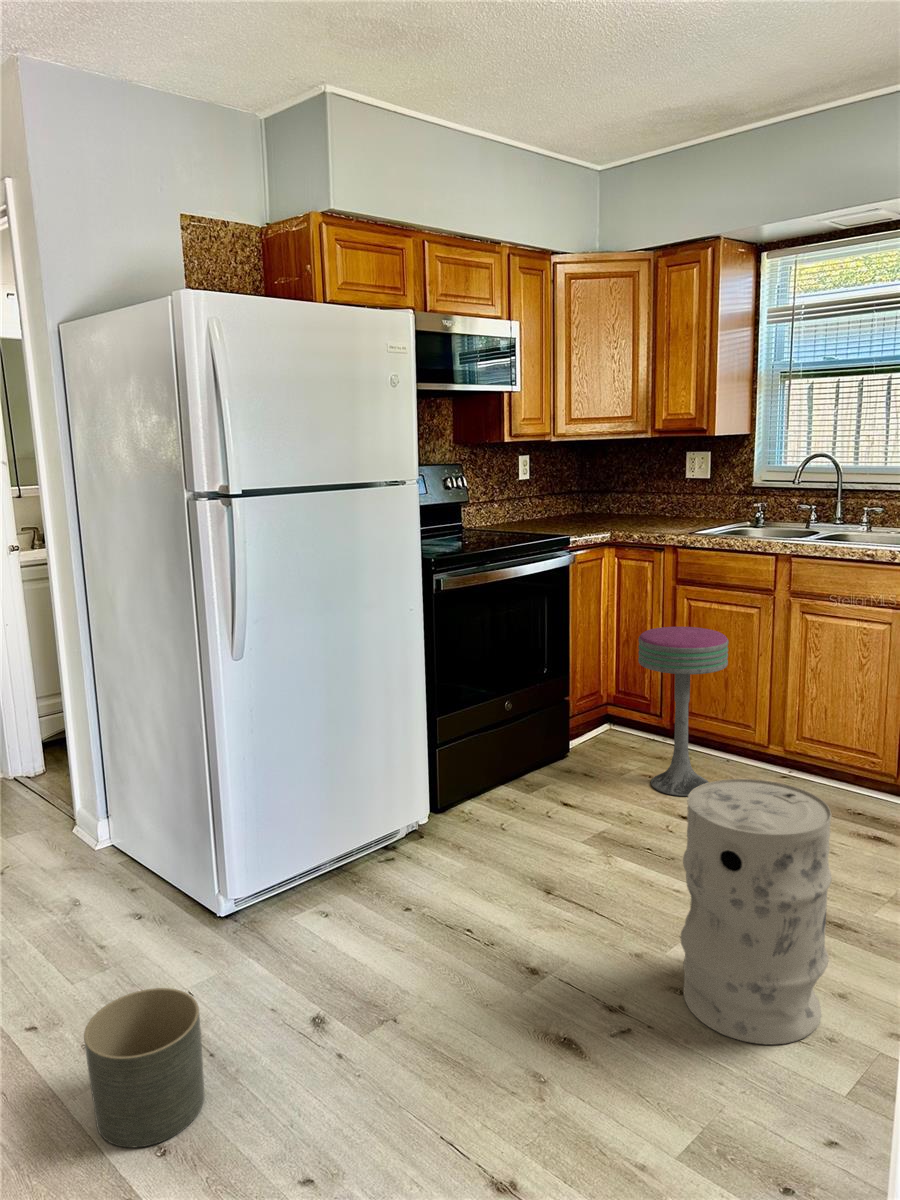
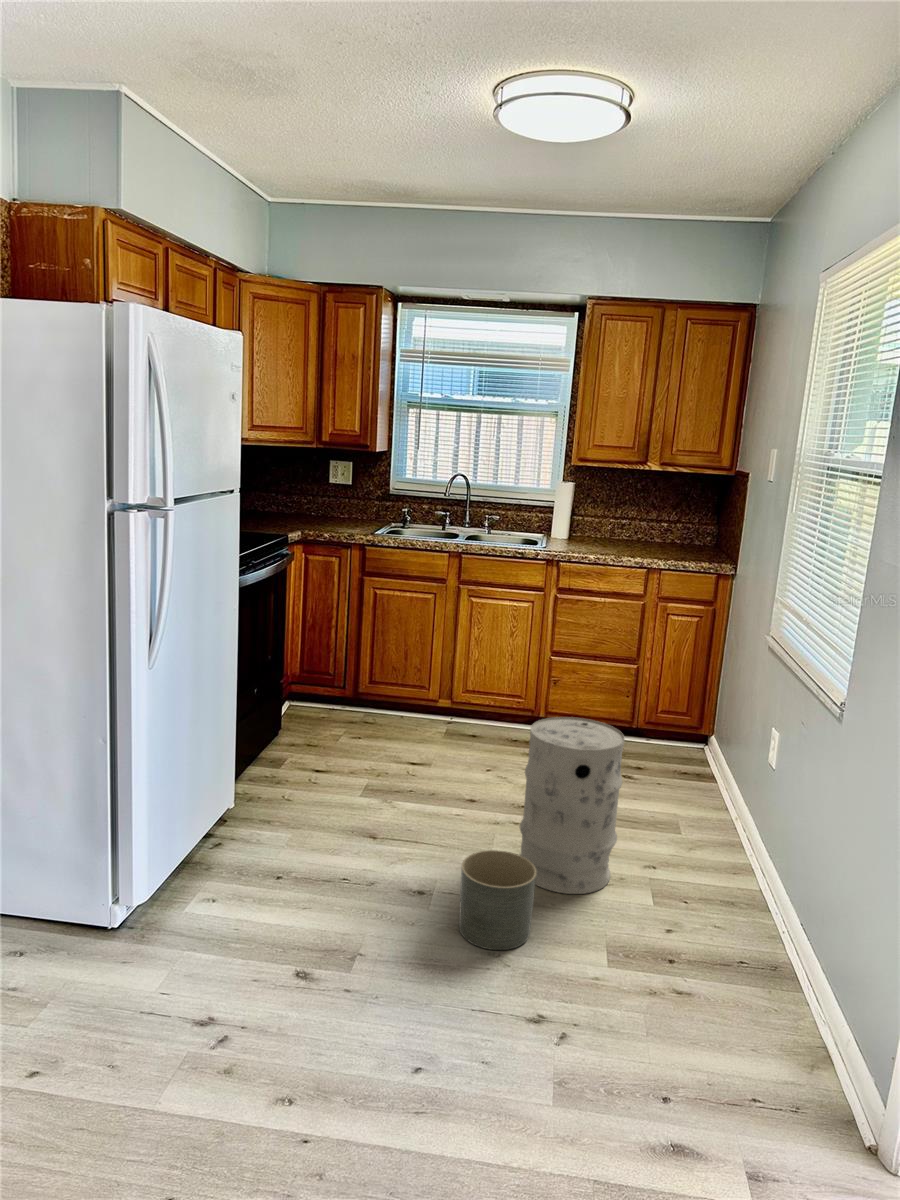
bar stool: present [638,627,729,796] -> none [359,611,430,749]
planter: present [84,988,204,1147] -> present [459,850,537,950]

